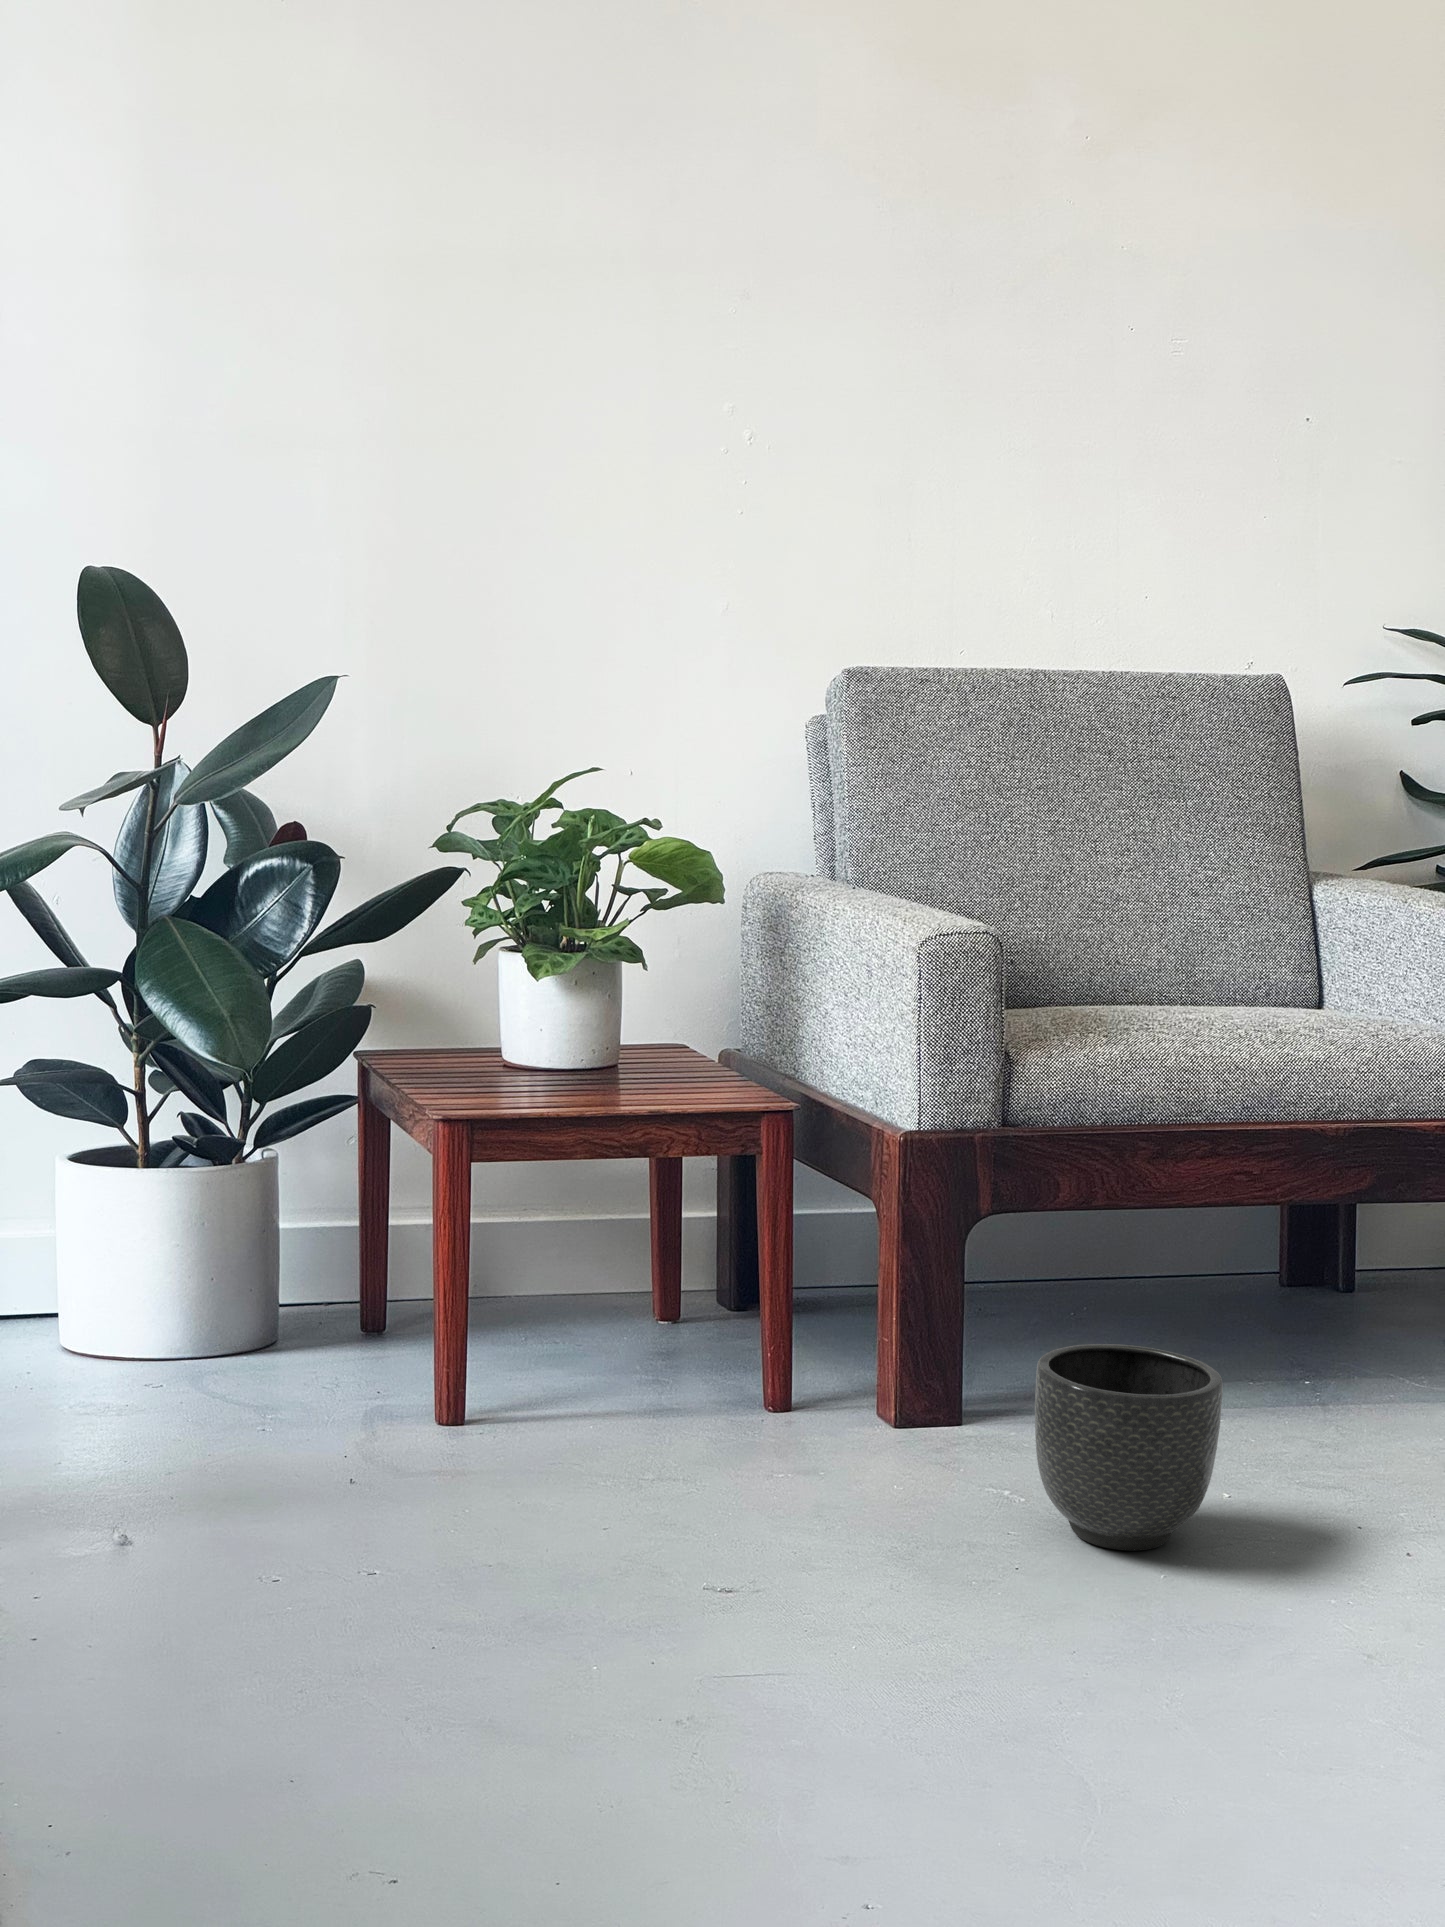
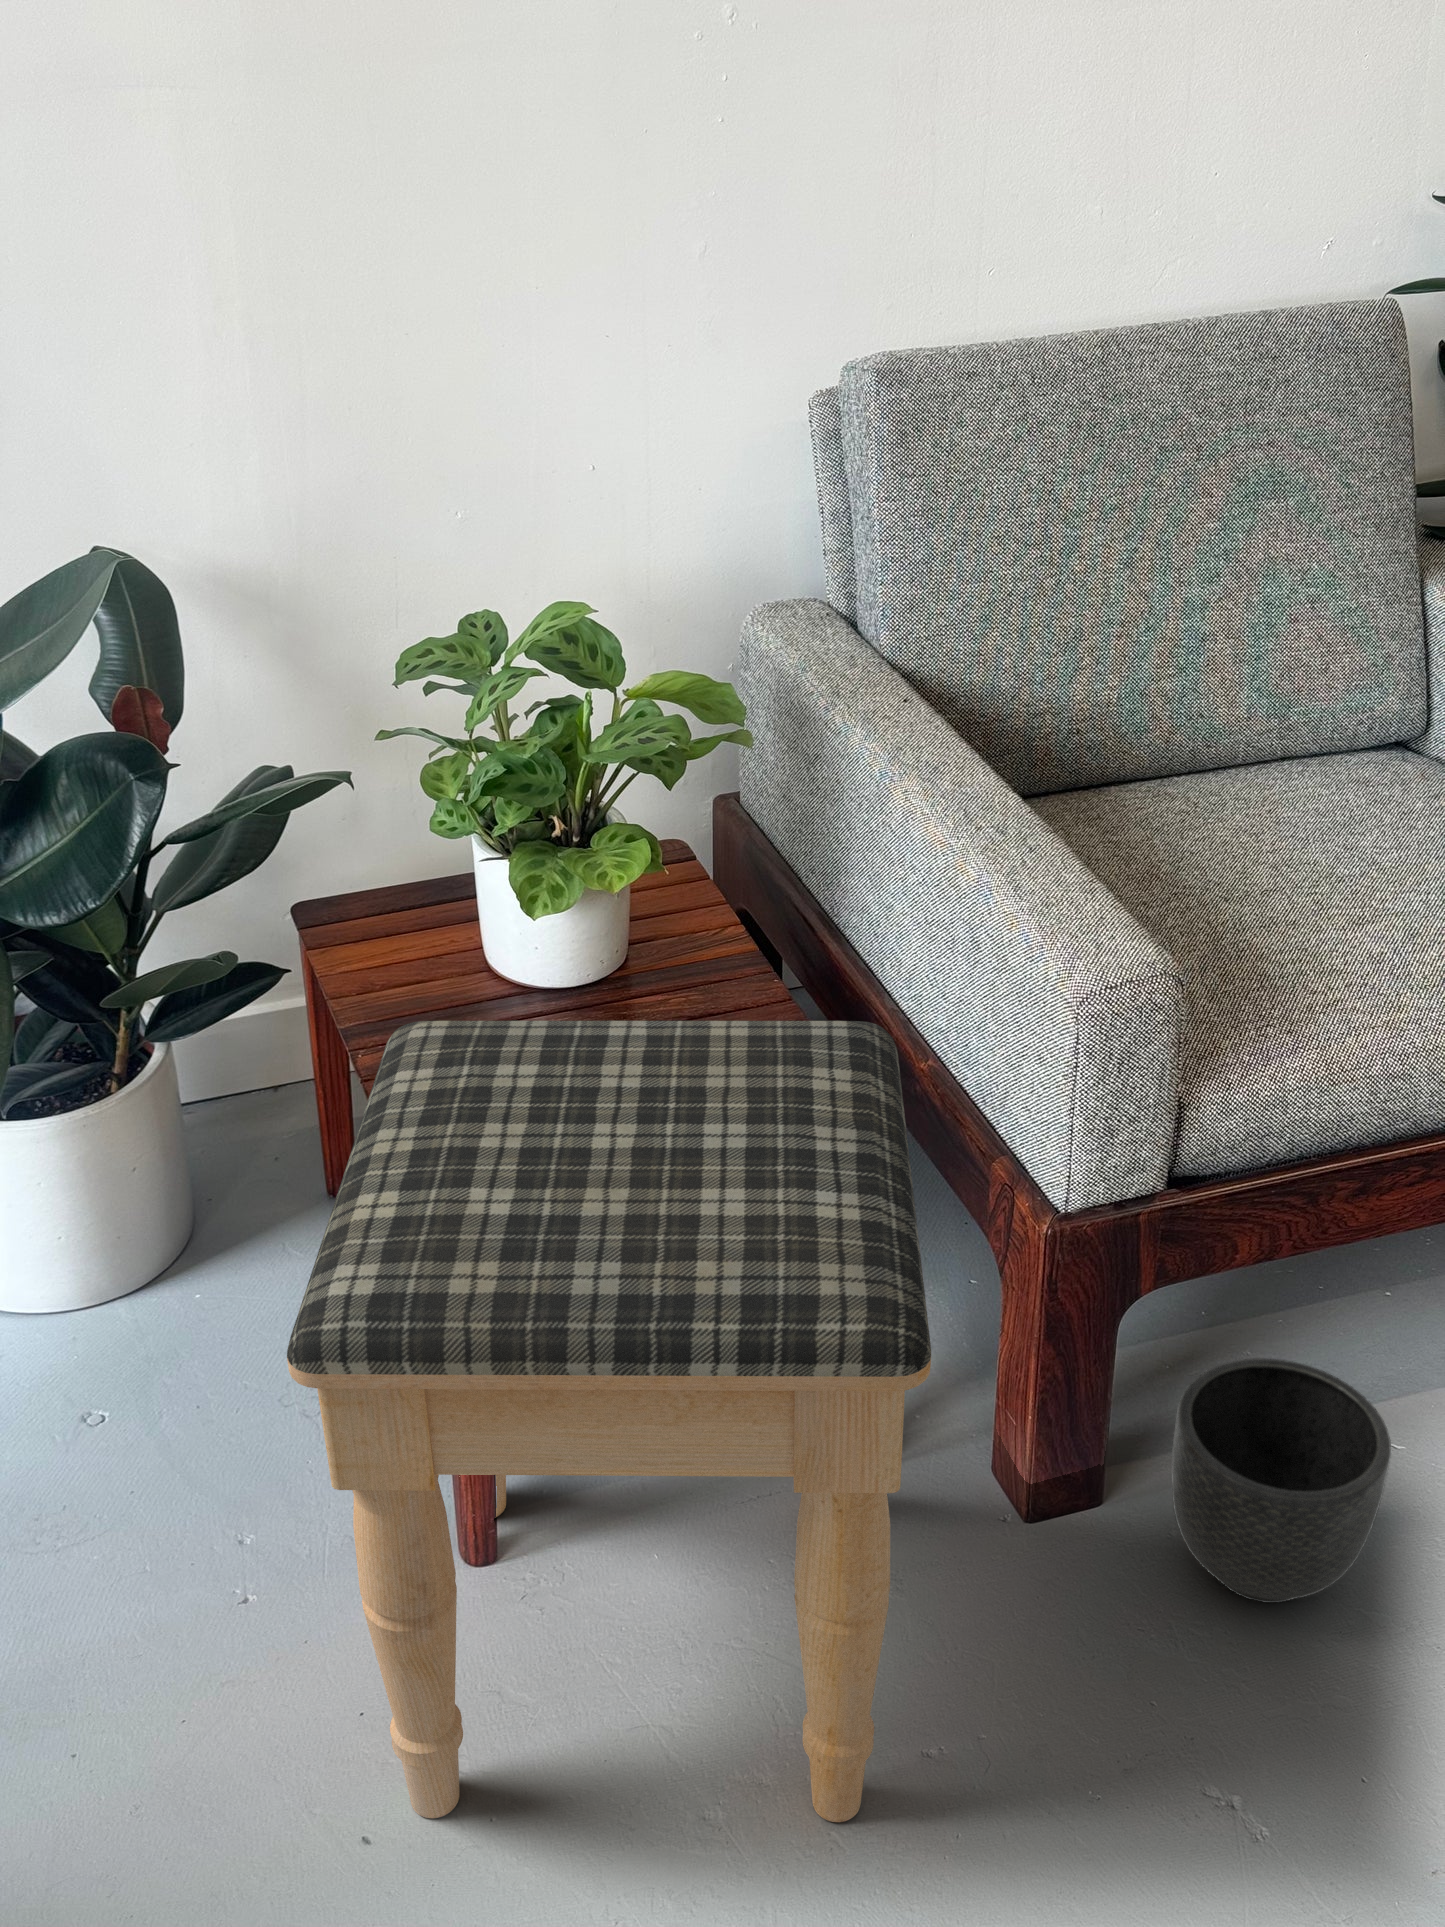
footstool: none [286,969,804,1616] -> present [287,1021,931,1822]

